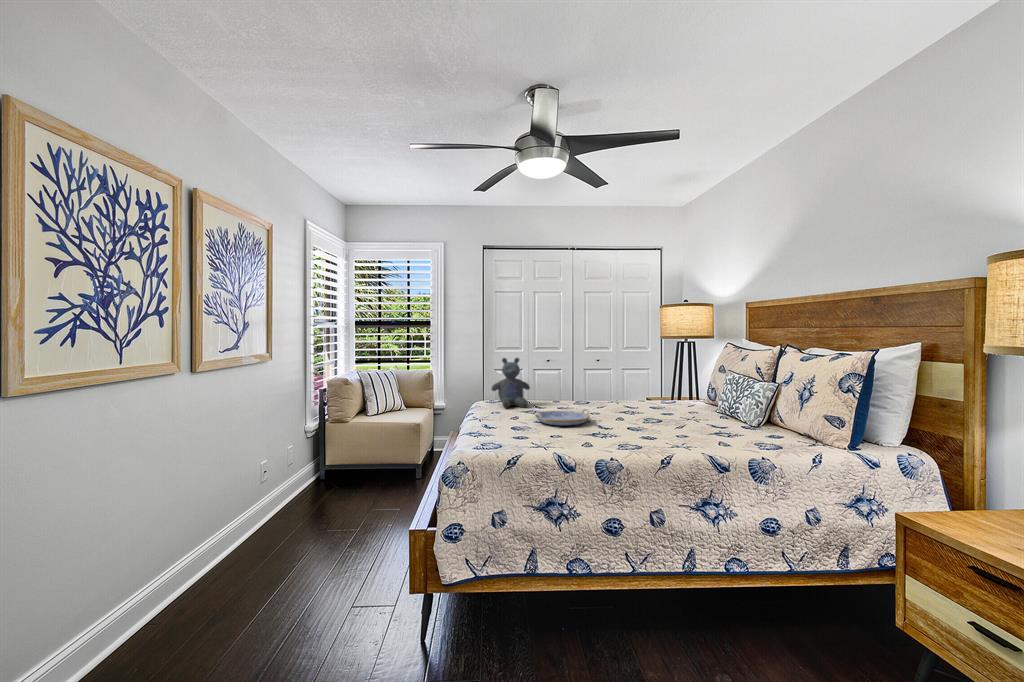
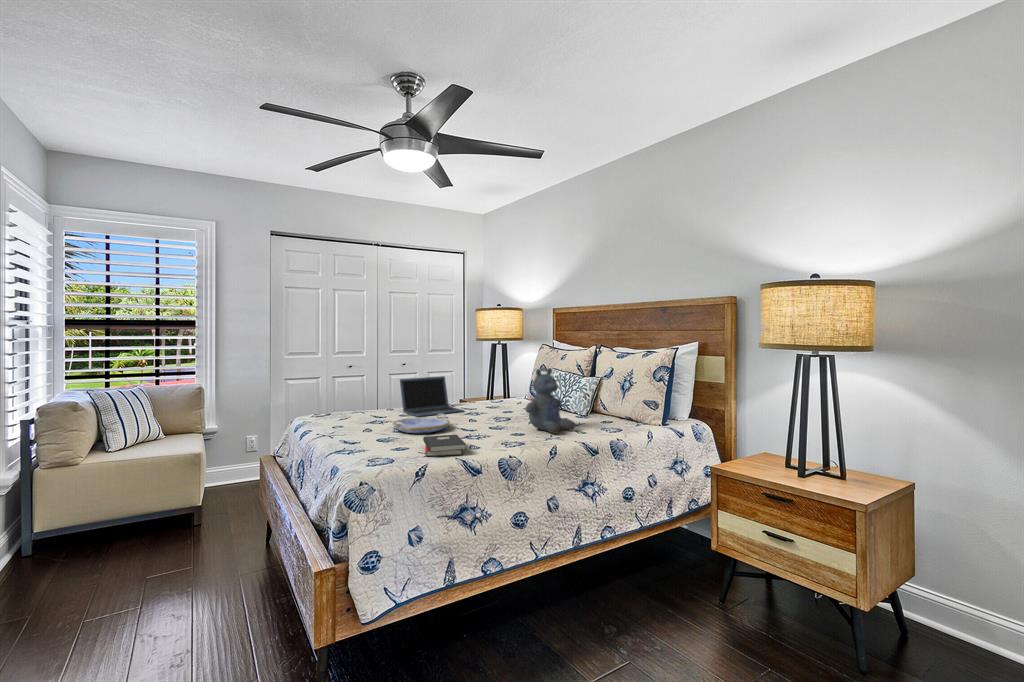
stuffed bear: present [491,358,530,408] -> present [526,368,575,434]
laptop: none [566,374,625,411] -> present [400,376,464,417]
hardback book: none [532,428,578,450] -> present [423,434,466,456]

